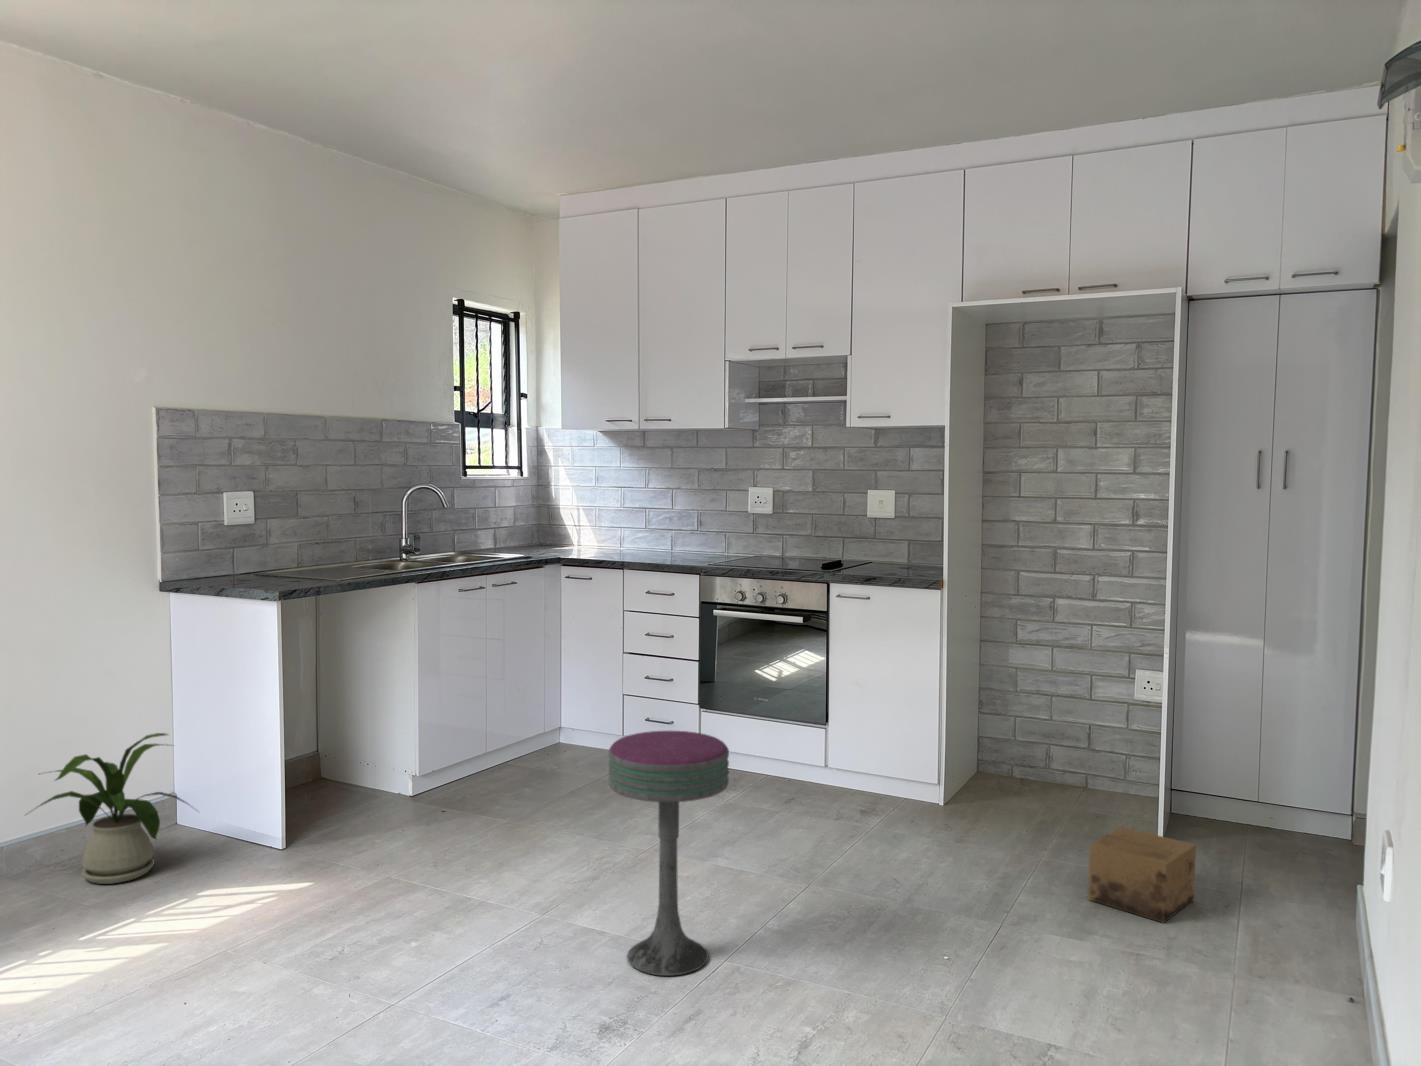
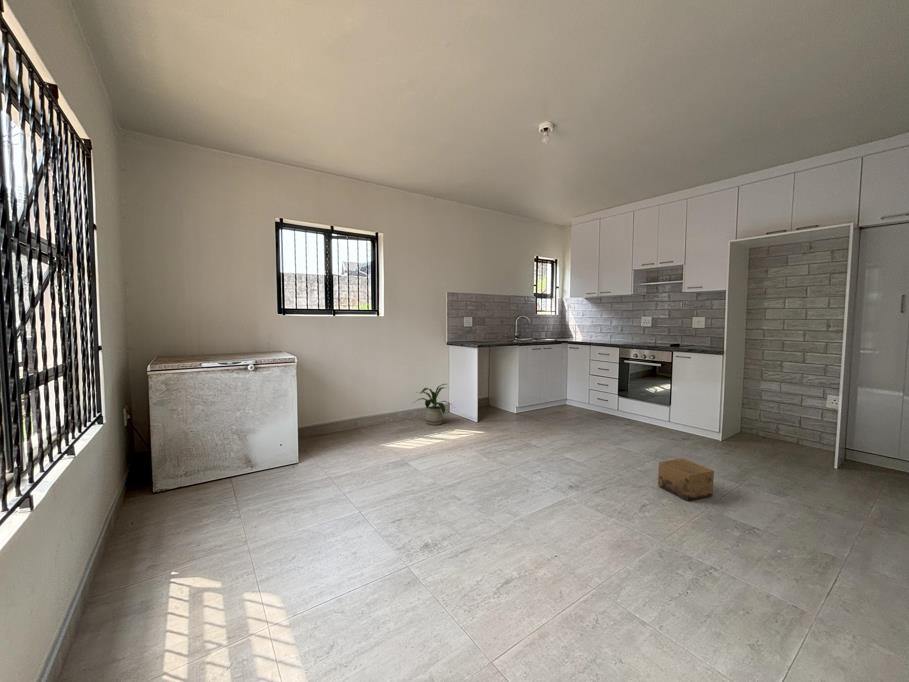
bar stool: present [609,731,729,976] -> none [579,393,623,476]
cardboard box: present [1088,827,1196,923] -> present [658,458,714,501]

